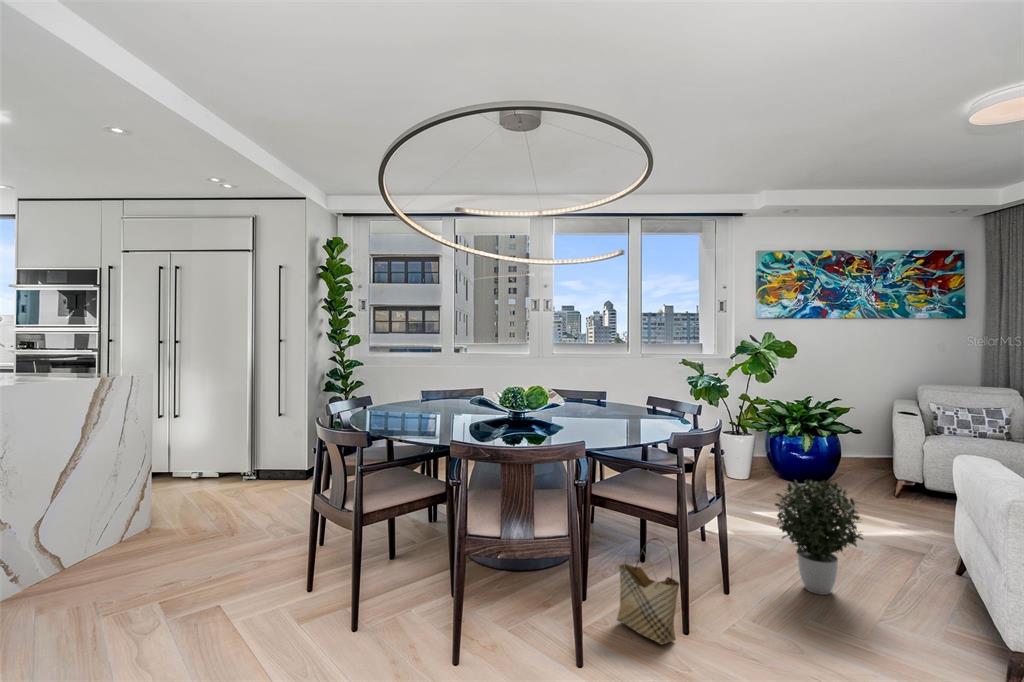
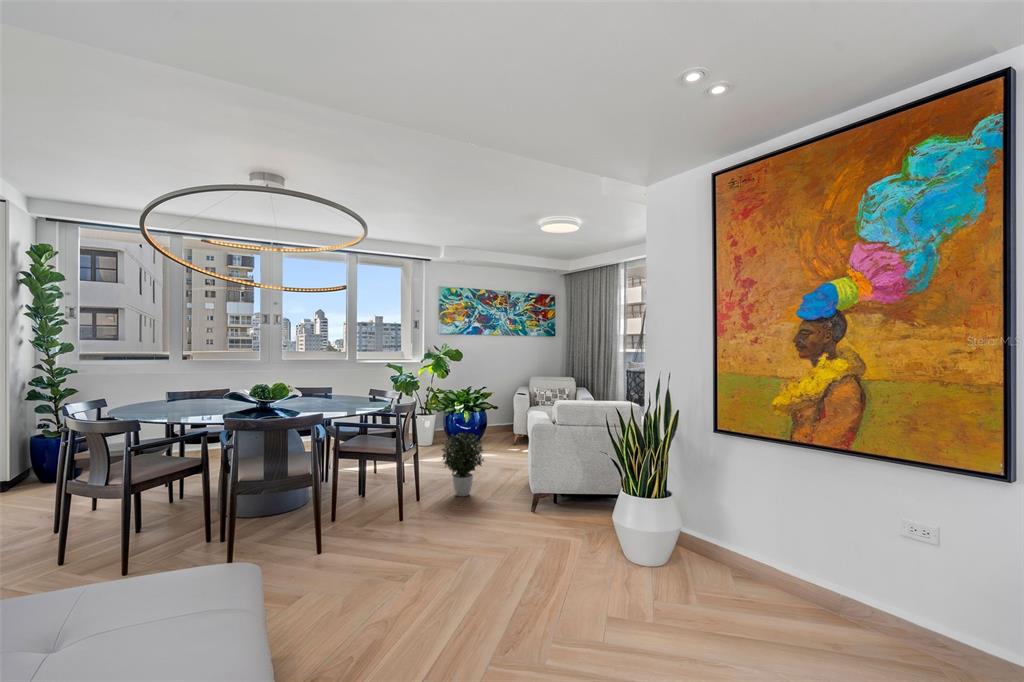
woven basket: present [617,538,679,644] -> none [347,473,386,532]

